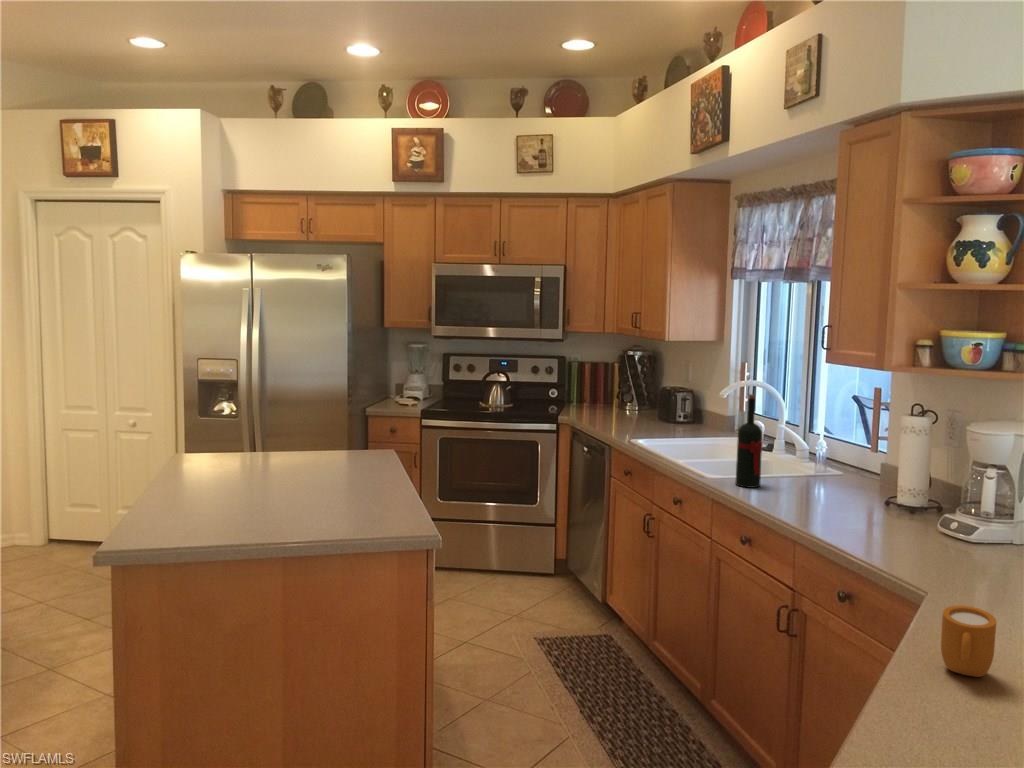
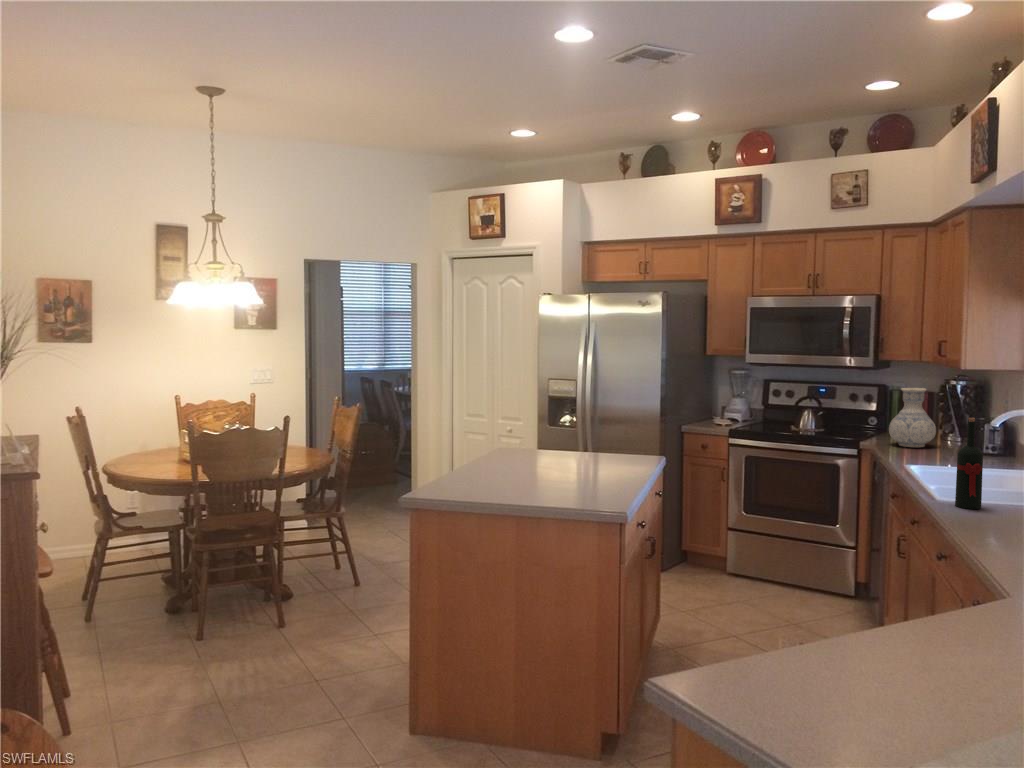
vase: none [587,359,629,419] -> present [889,388,936,447]
mug: present [941,606,996,677] -> none [927,581,973,641]

